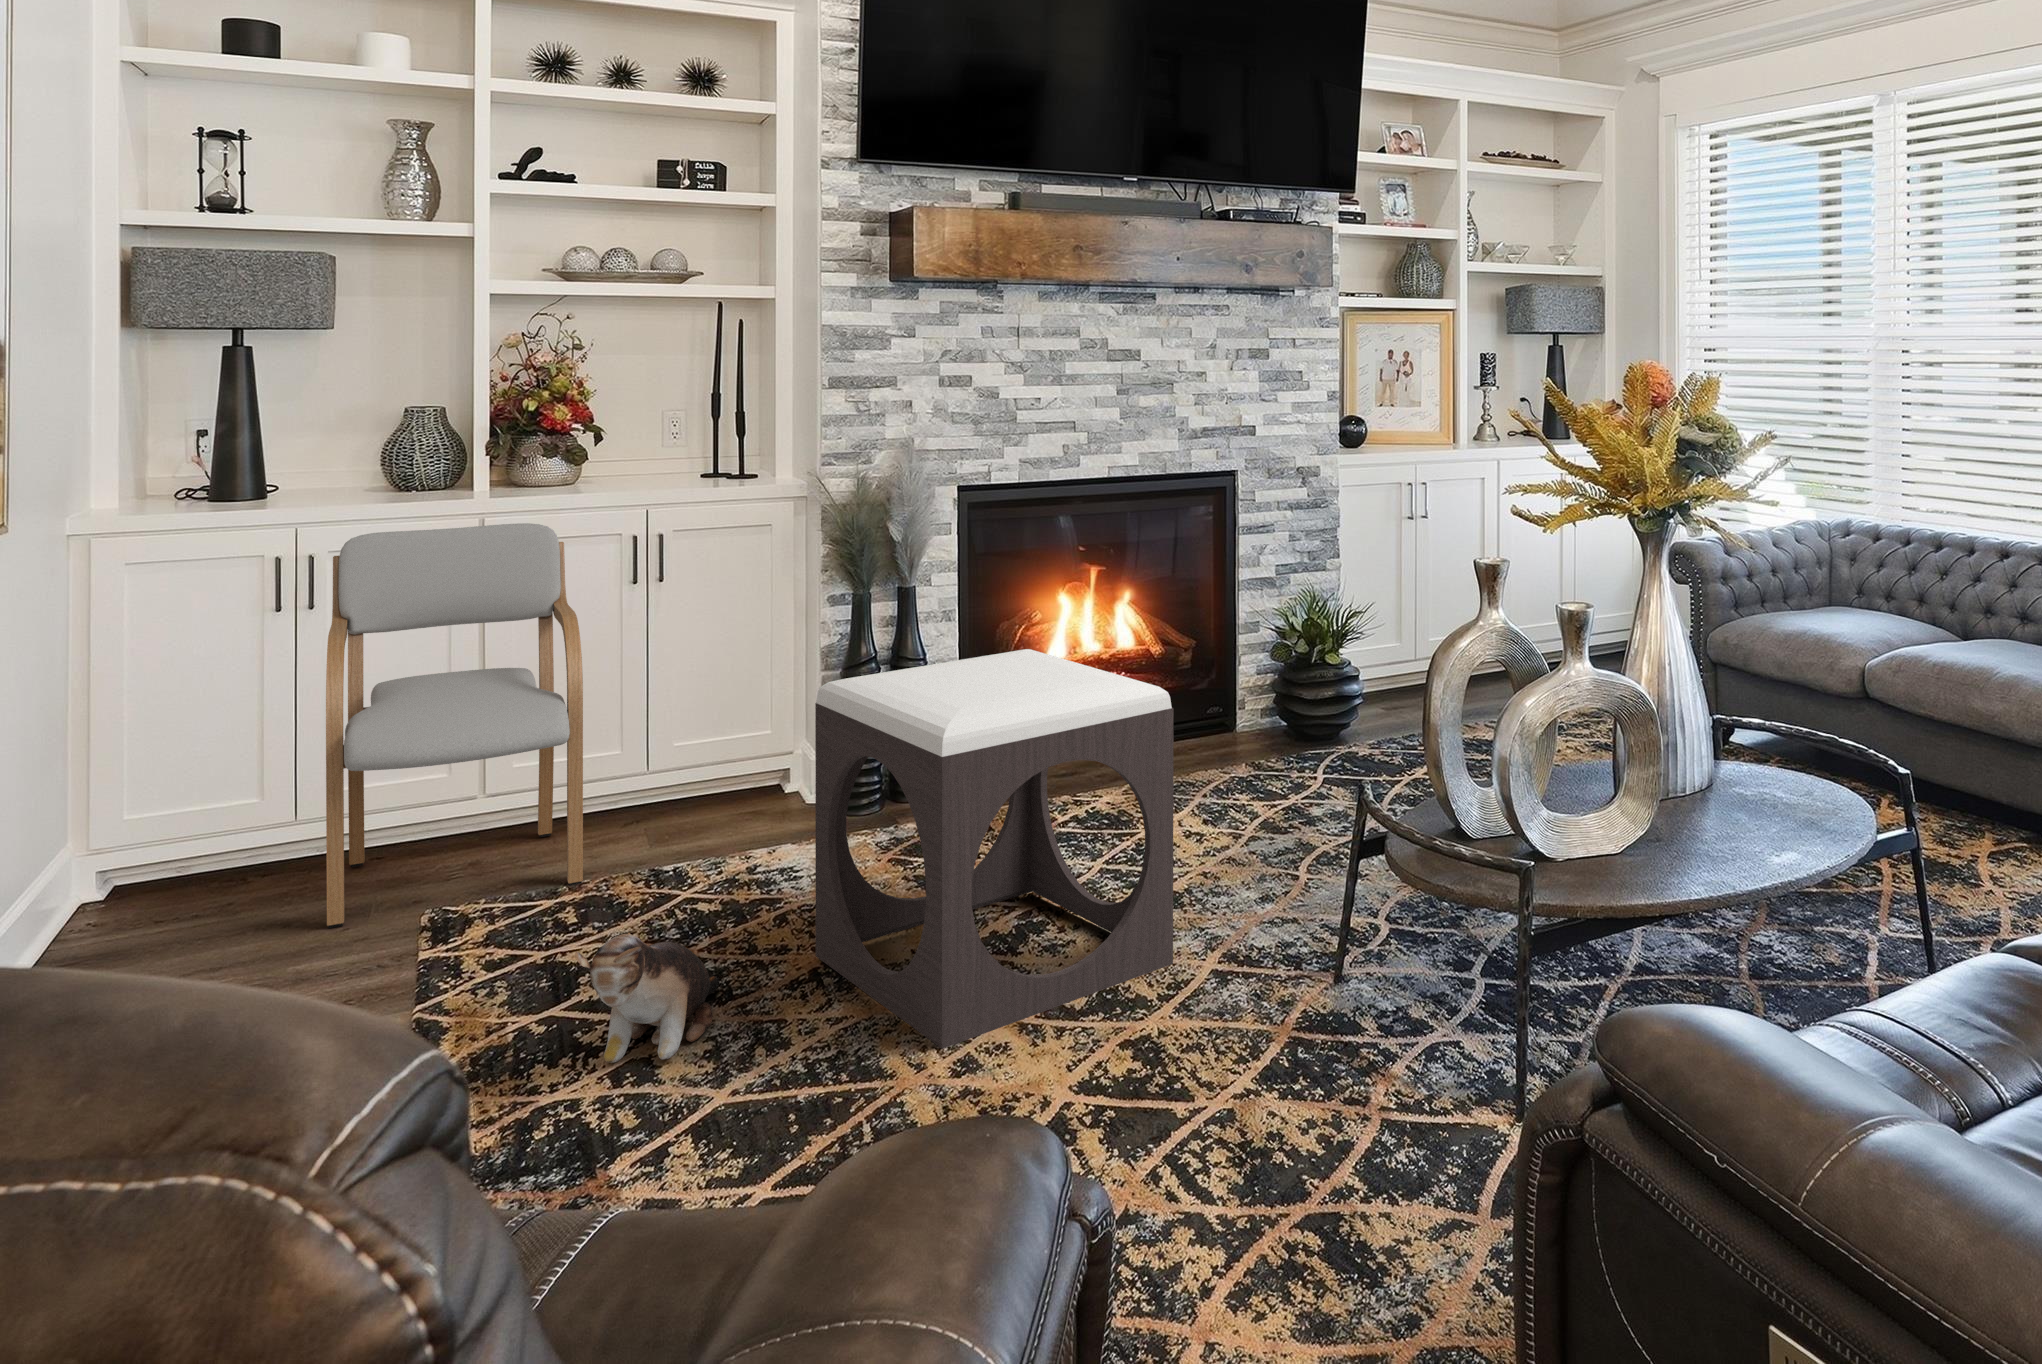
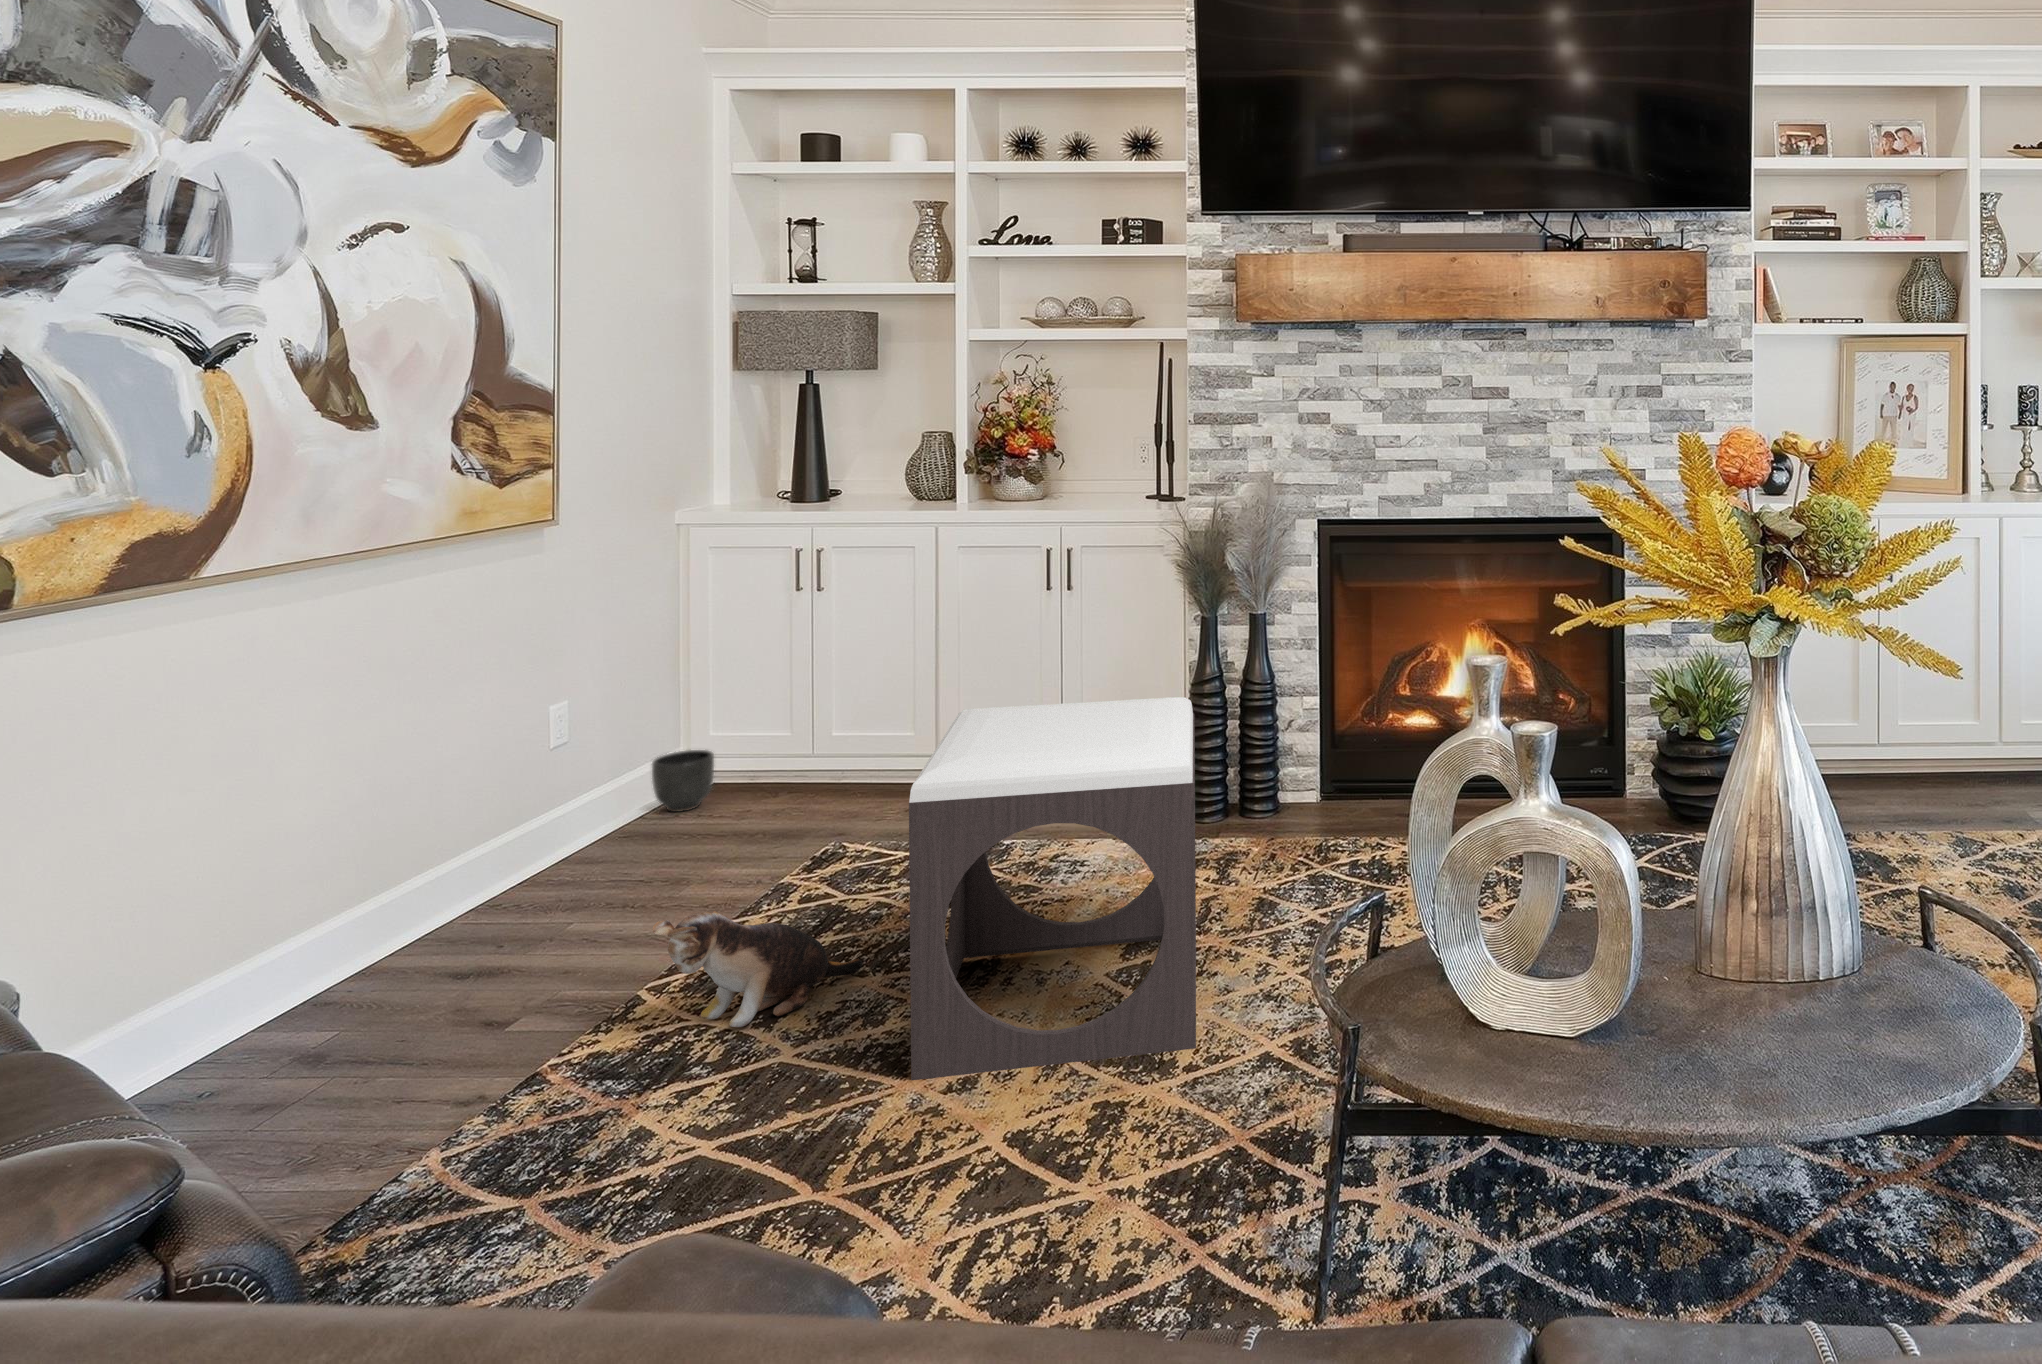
armchair: present [326,523,583,928] -> none [737,536,978,851]
planter: none [90,828,183,913] -> present [652,750,714,812]

